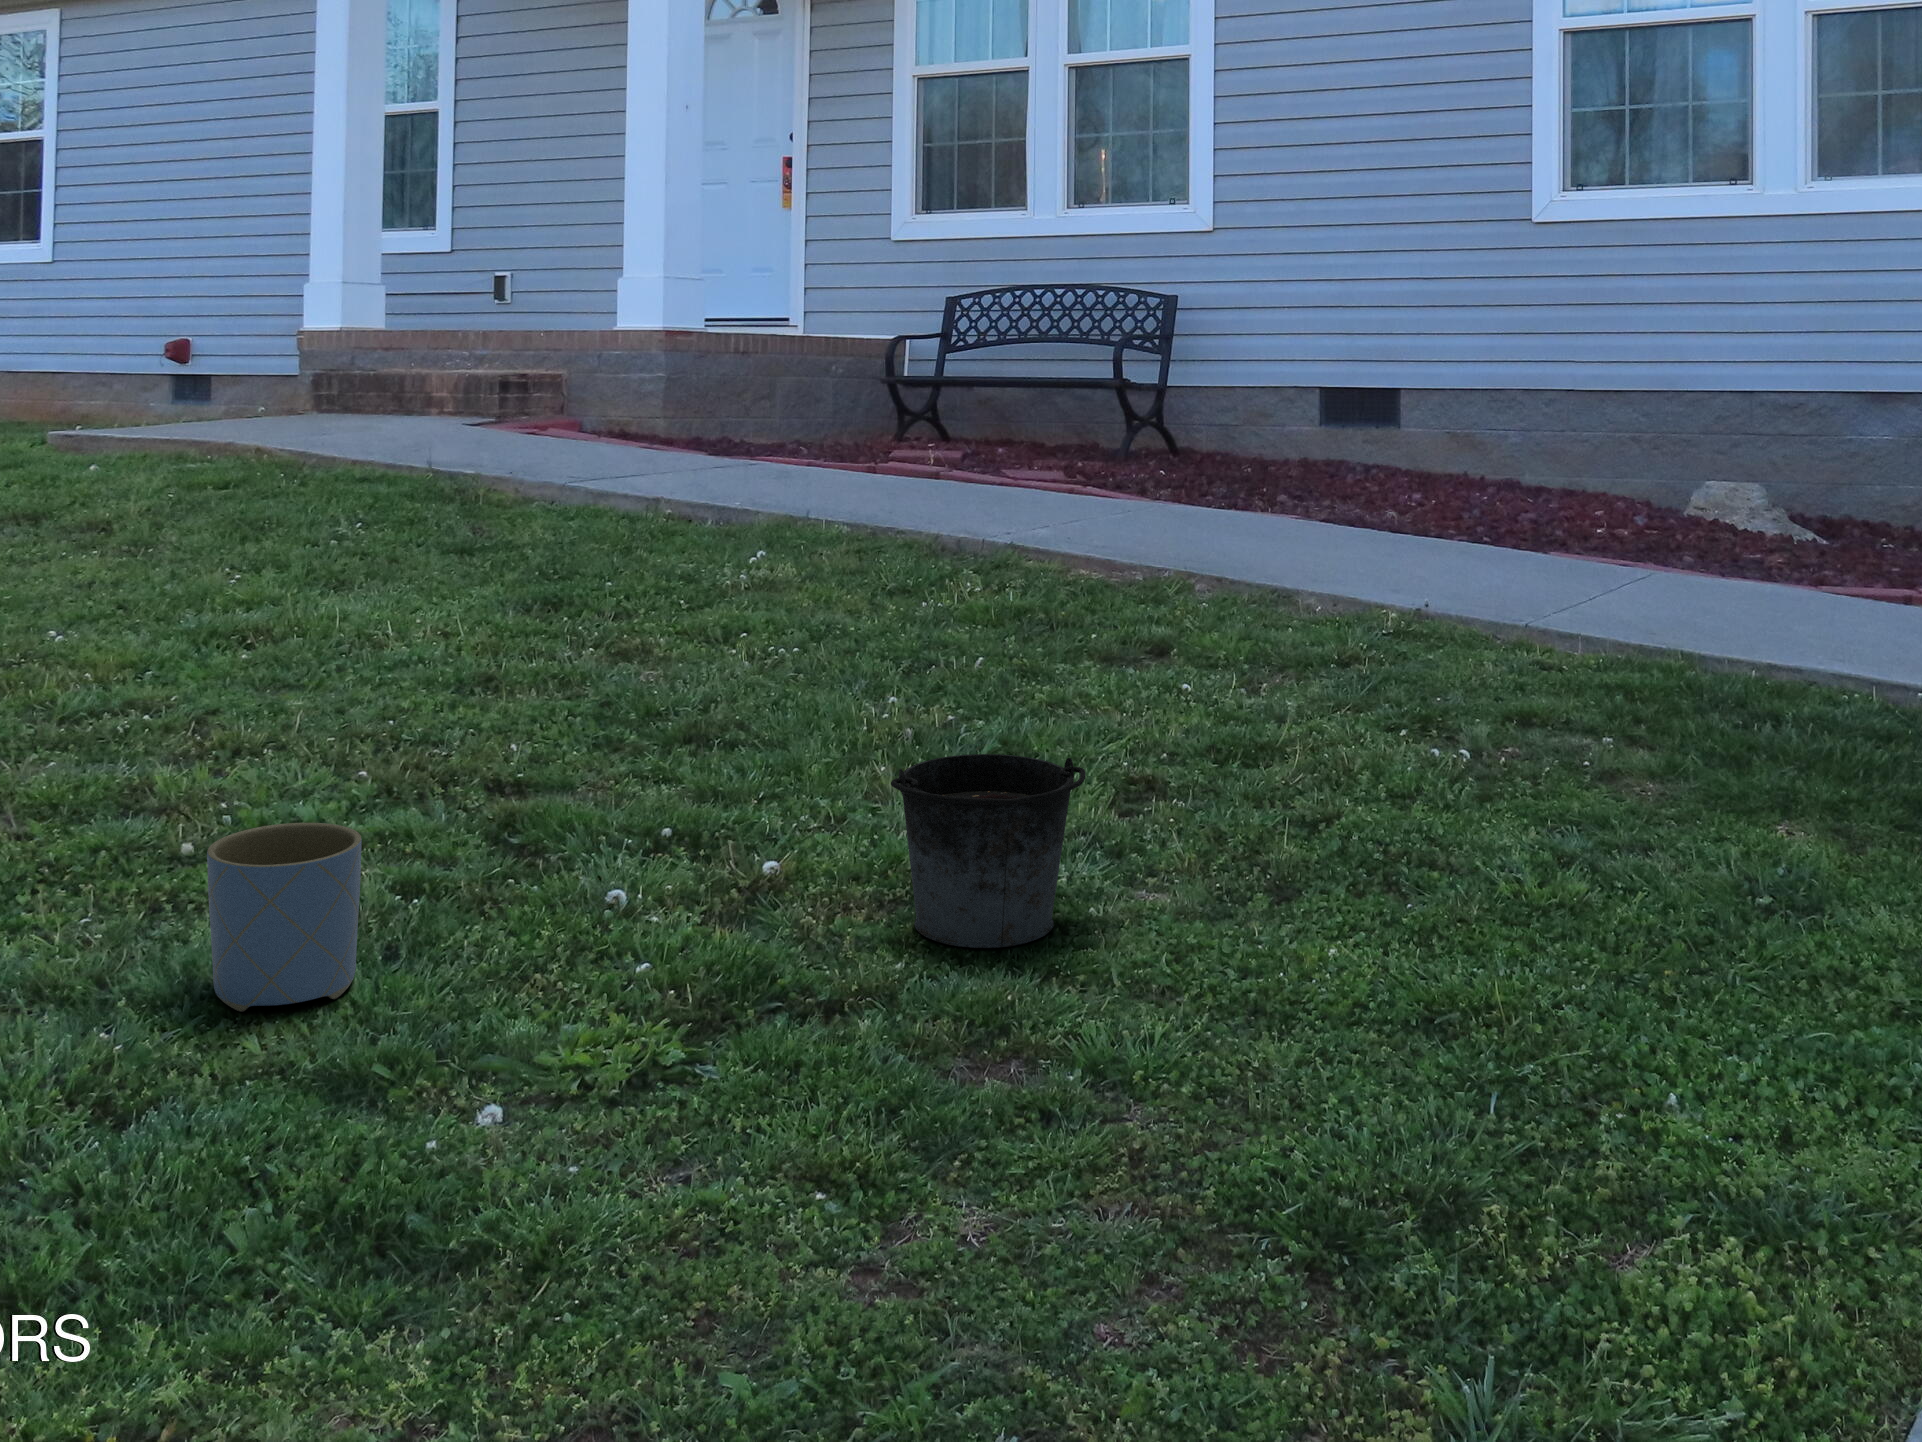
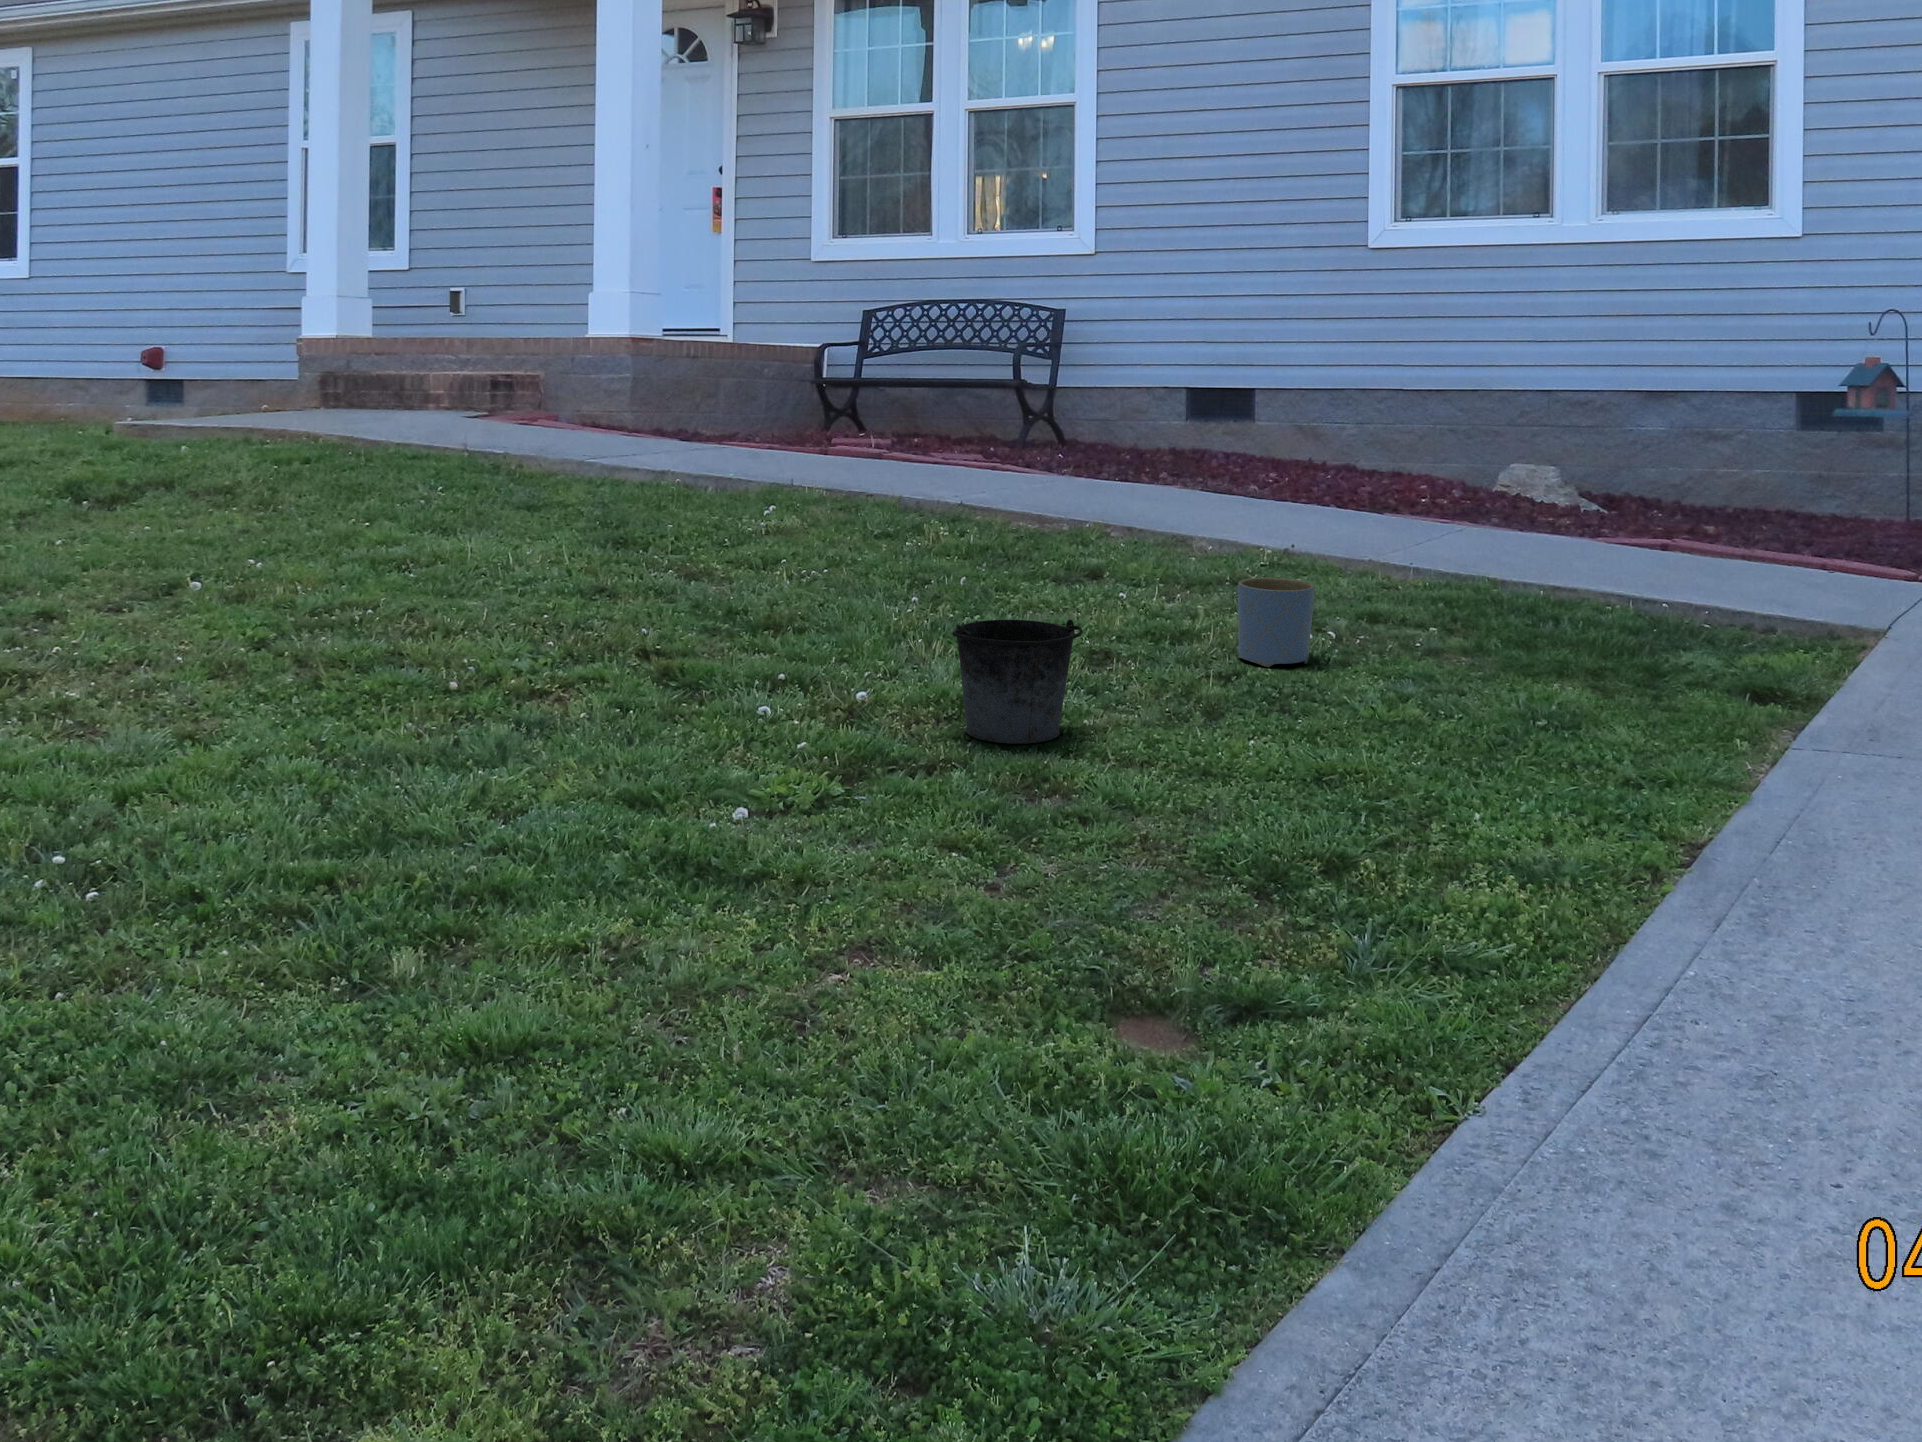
planter: present [207,823,362,1012] -> present [1238,578,1315,667]

